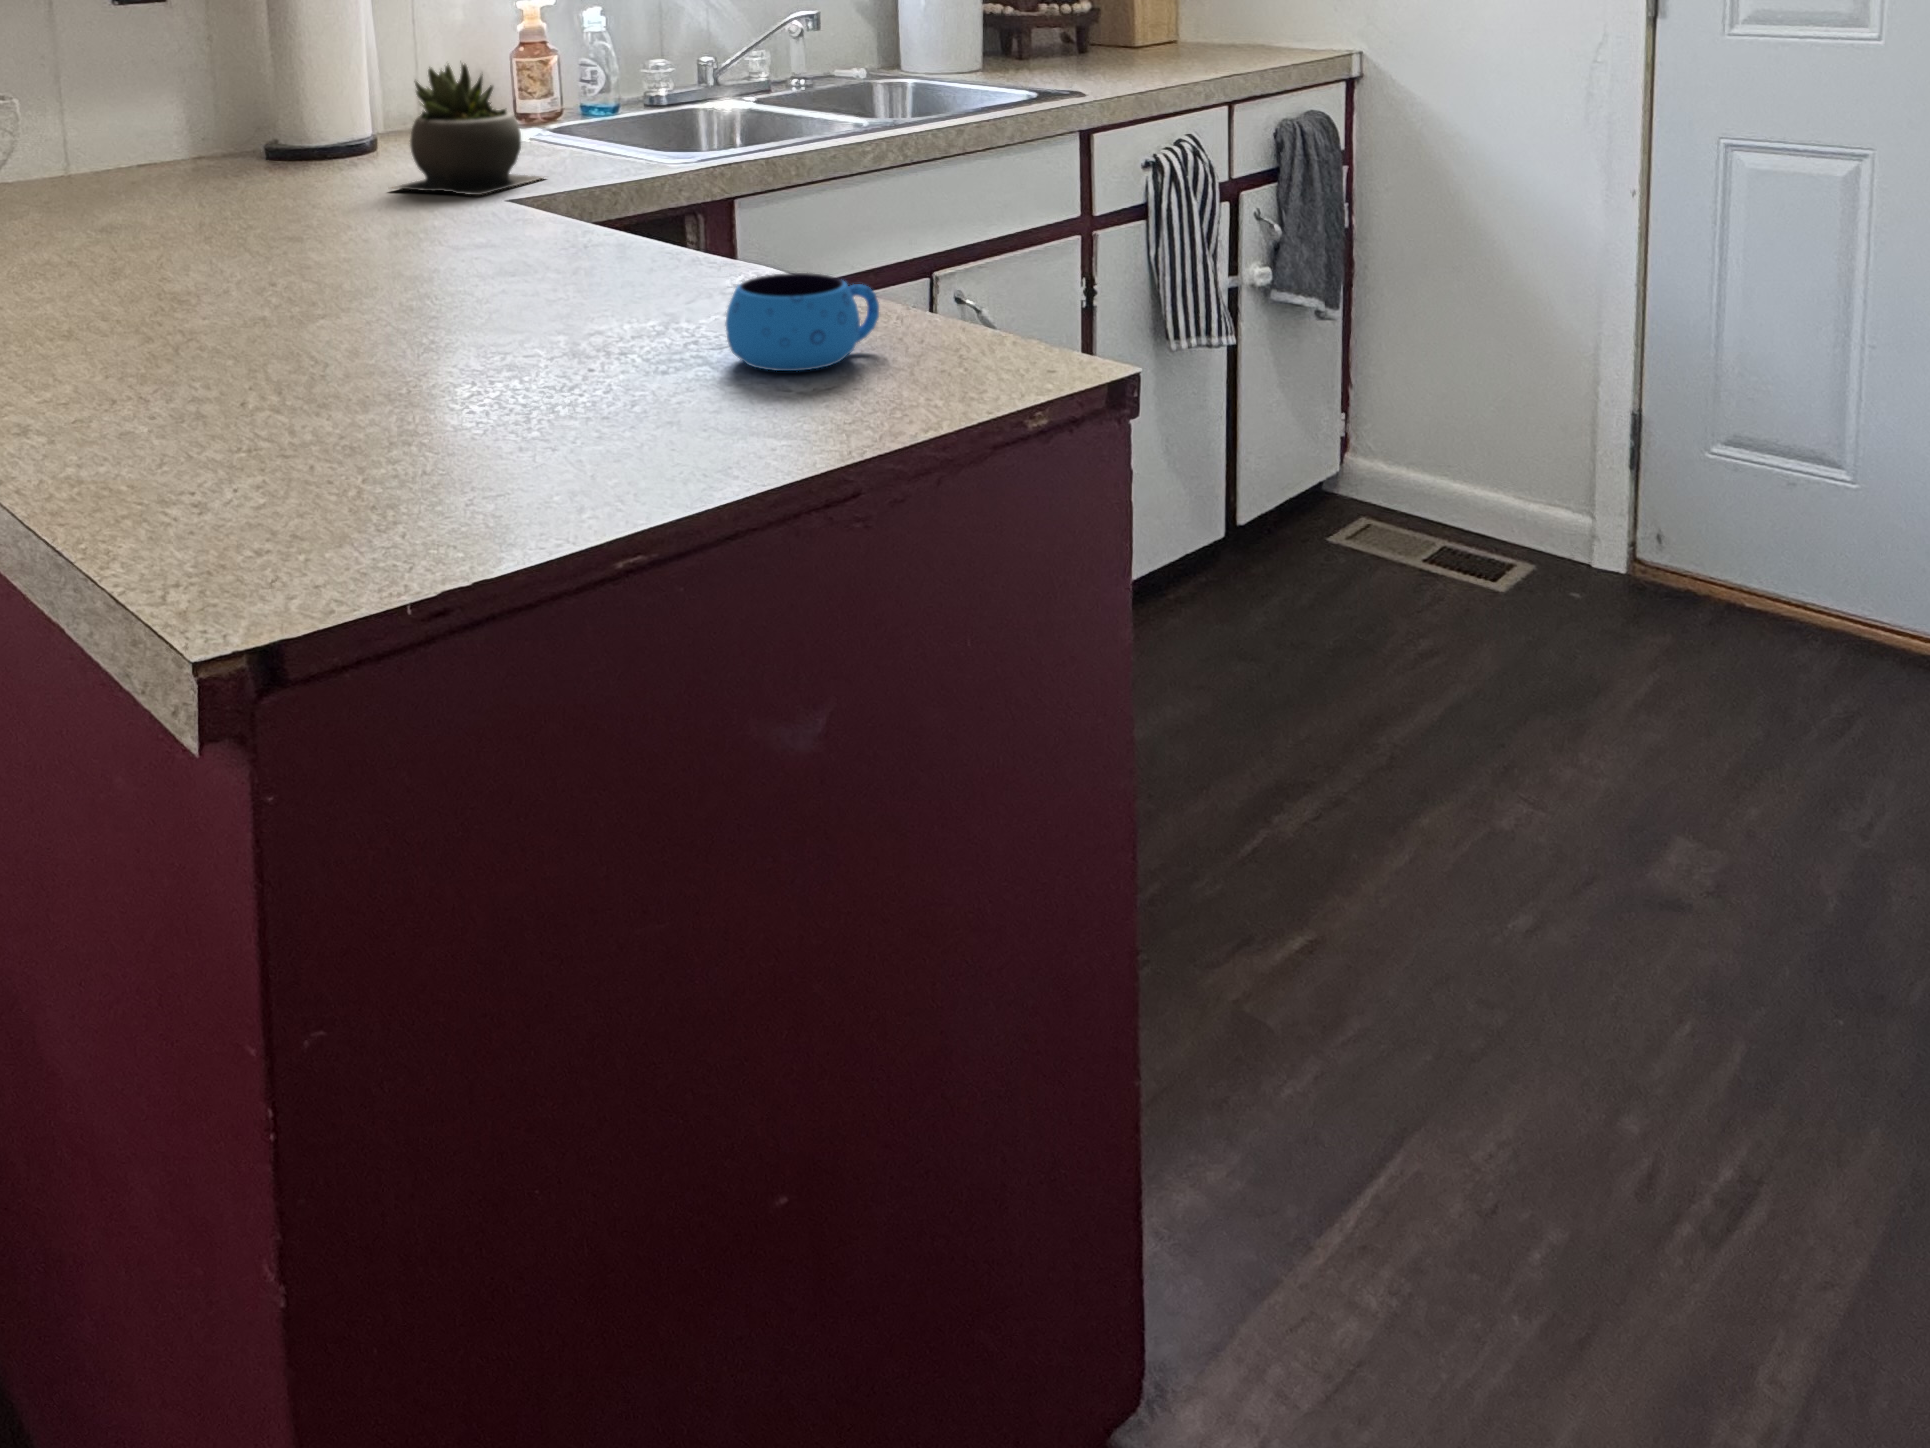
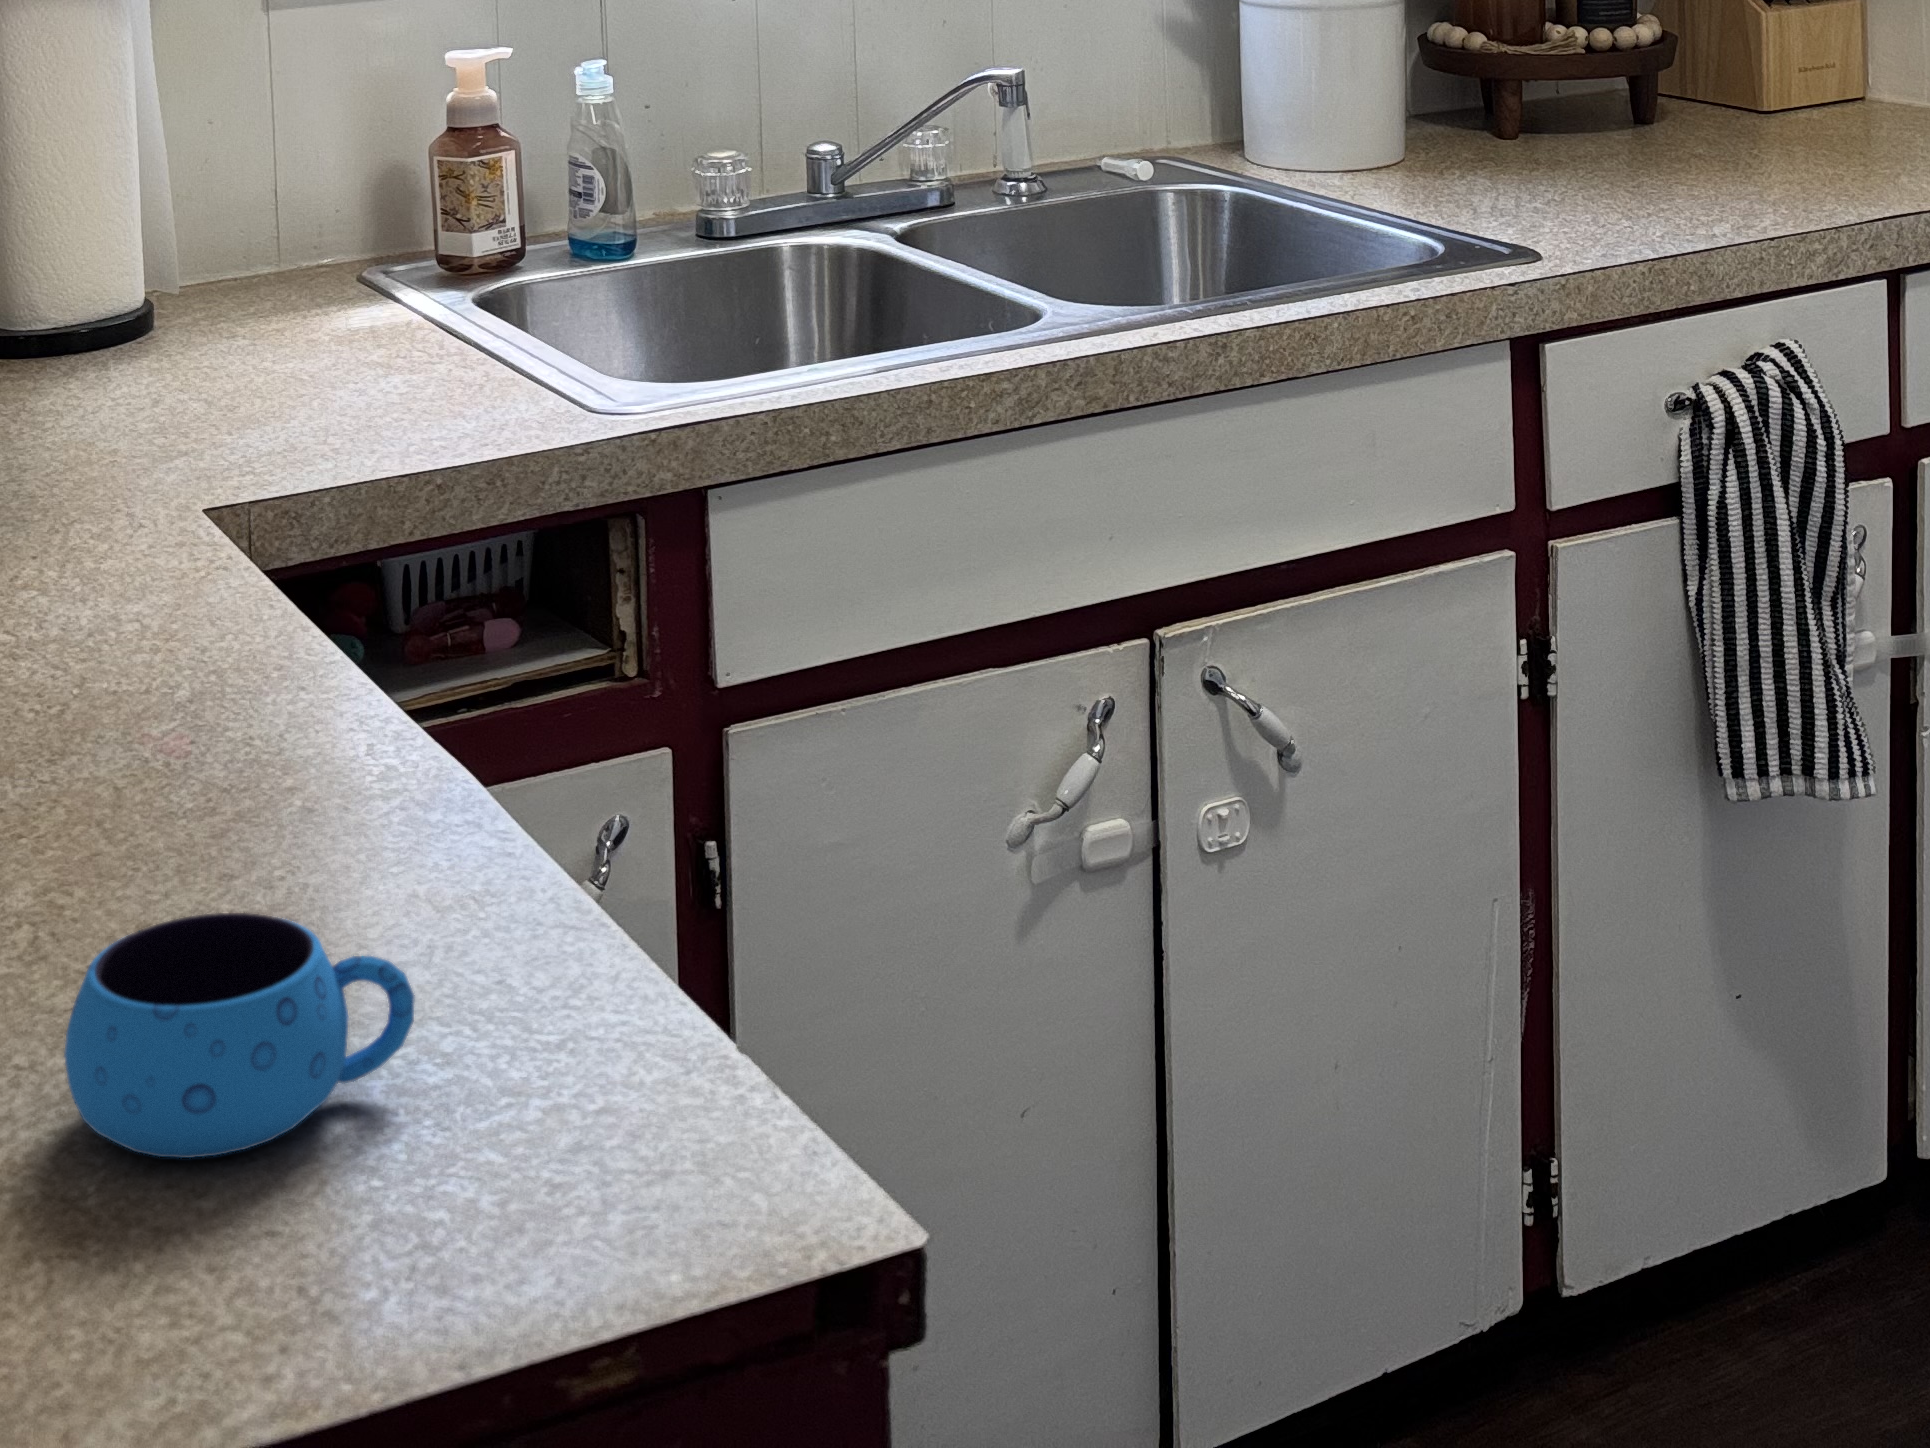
succulent plant: present [393,64,542,195] -> none [42,221,343,489]

